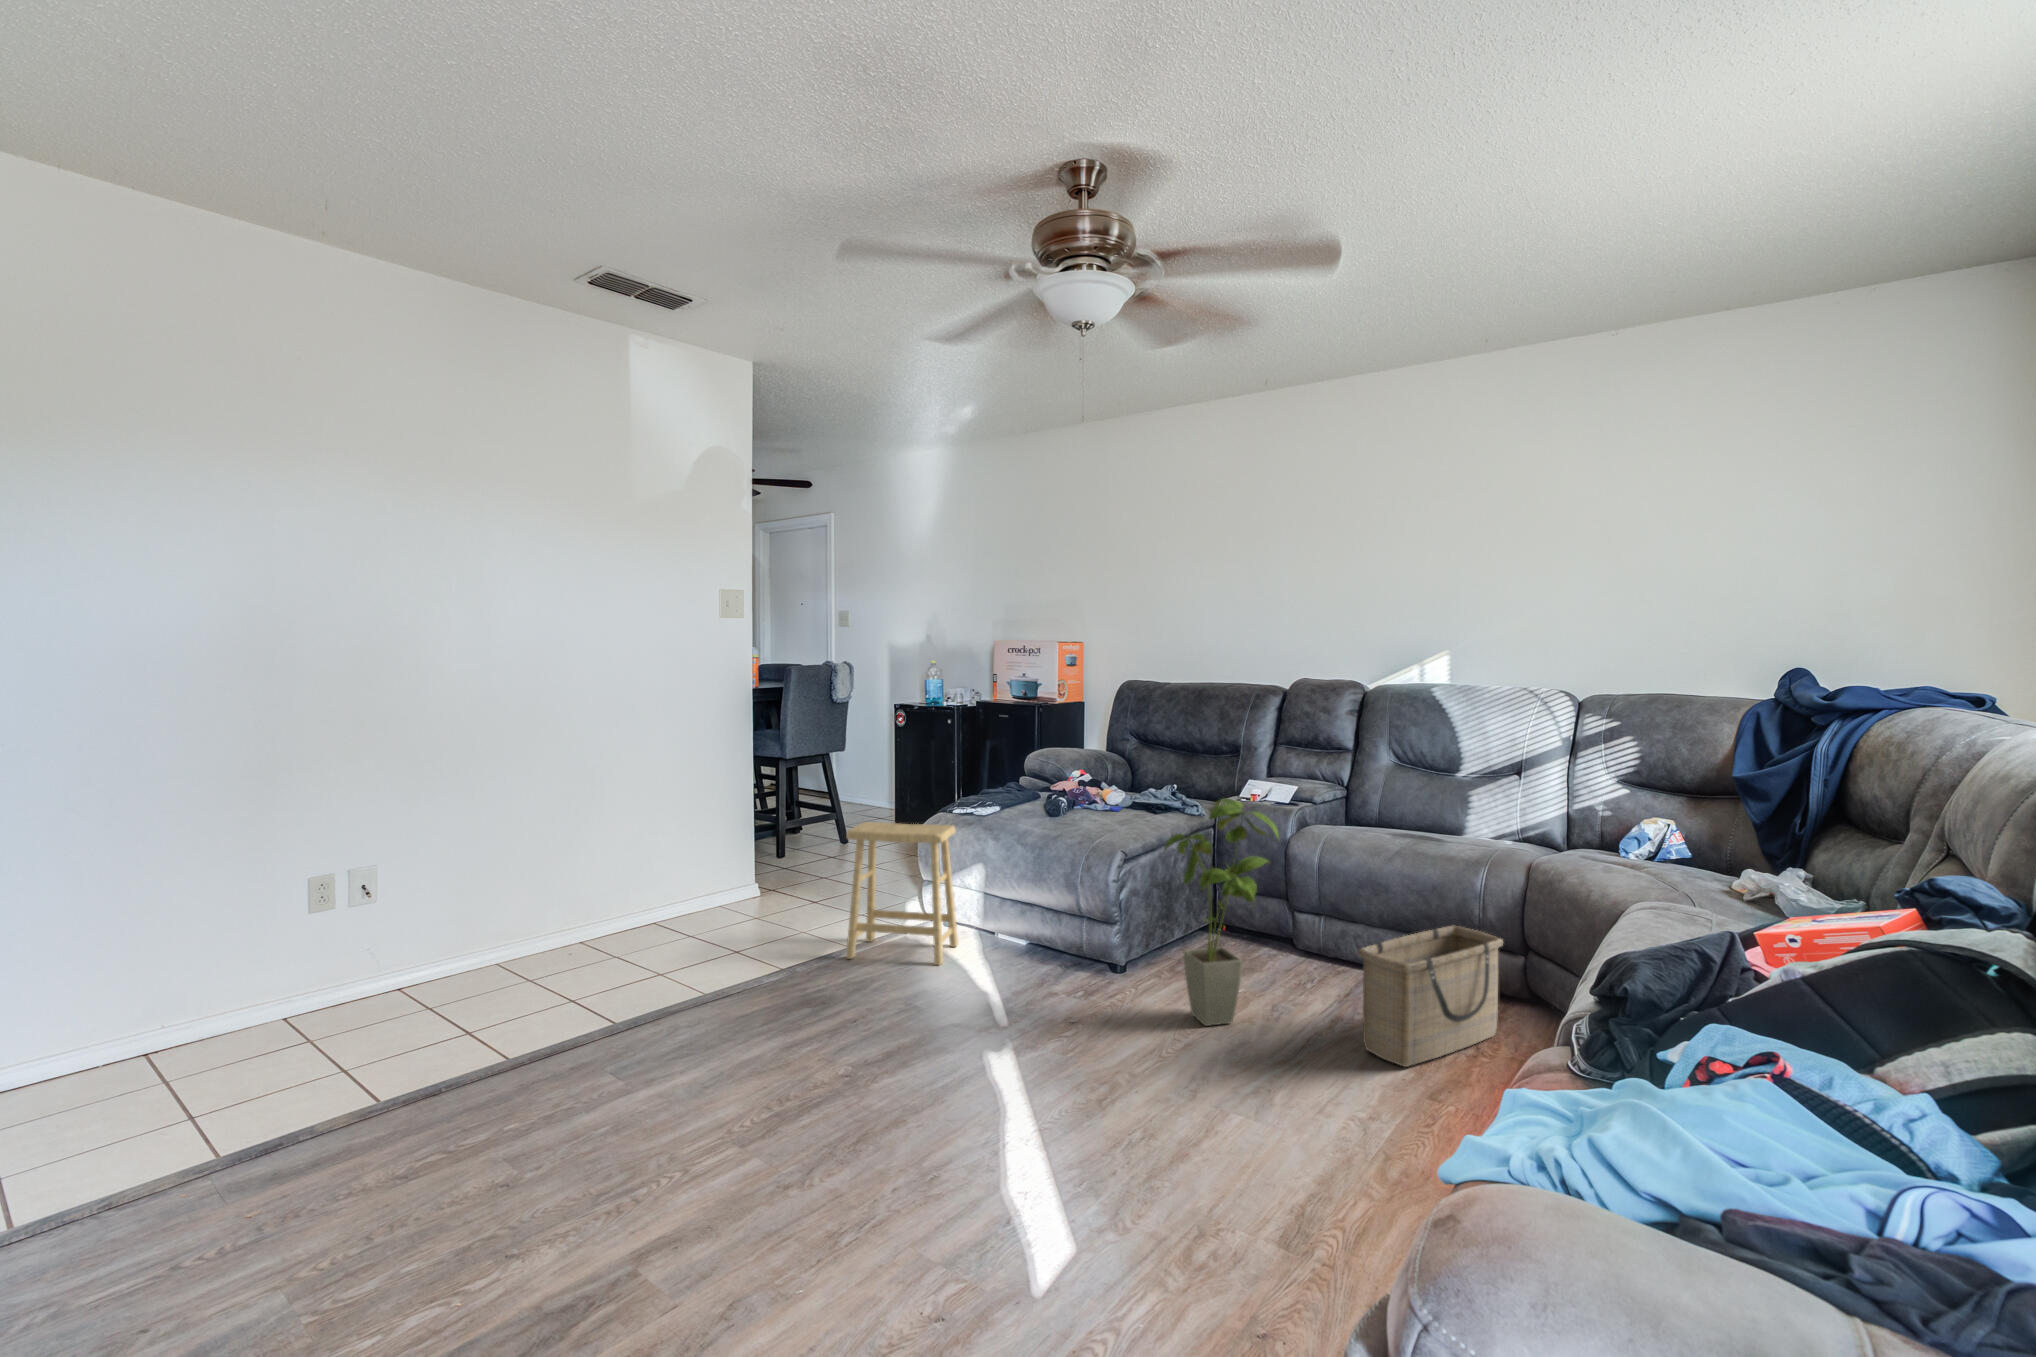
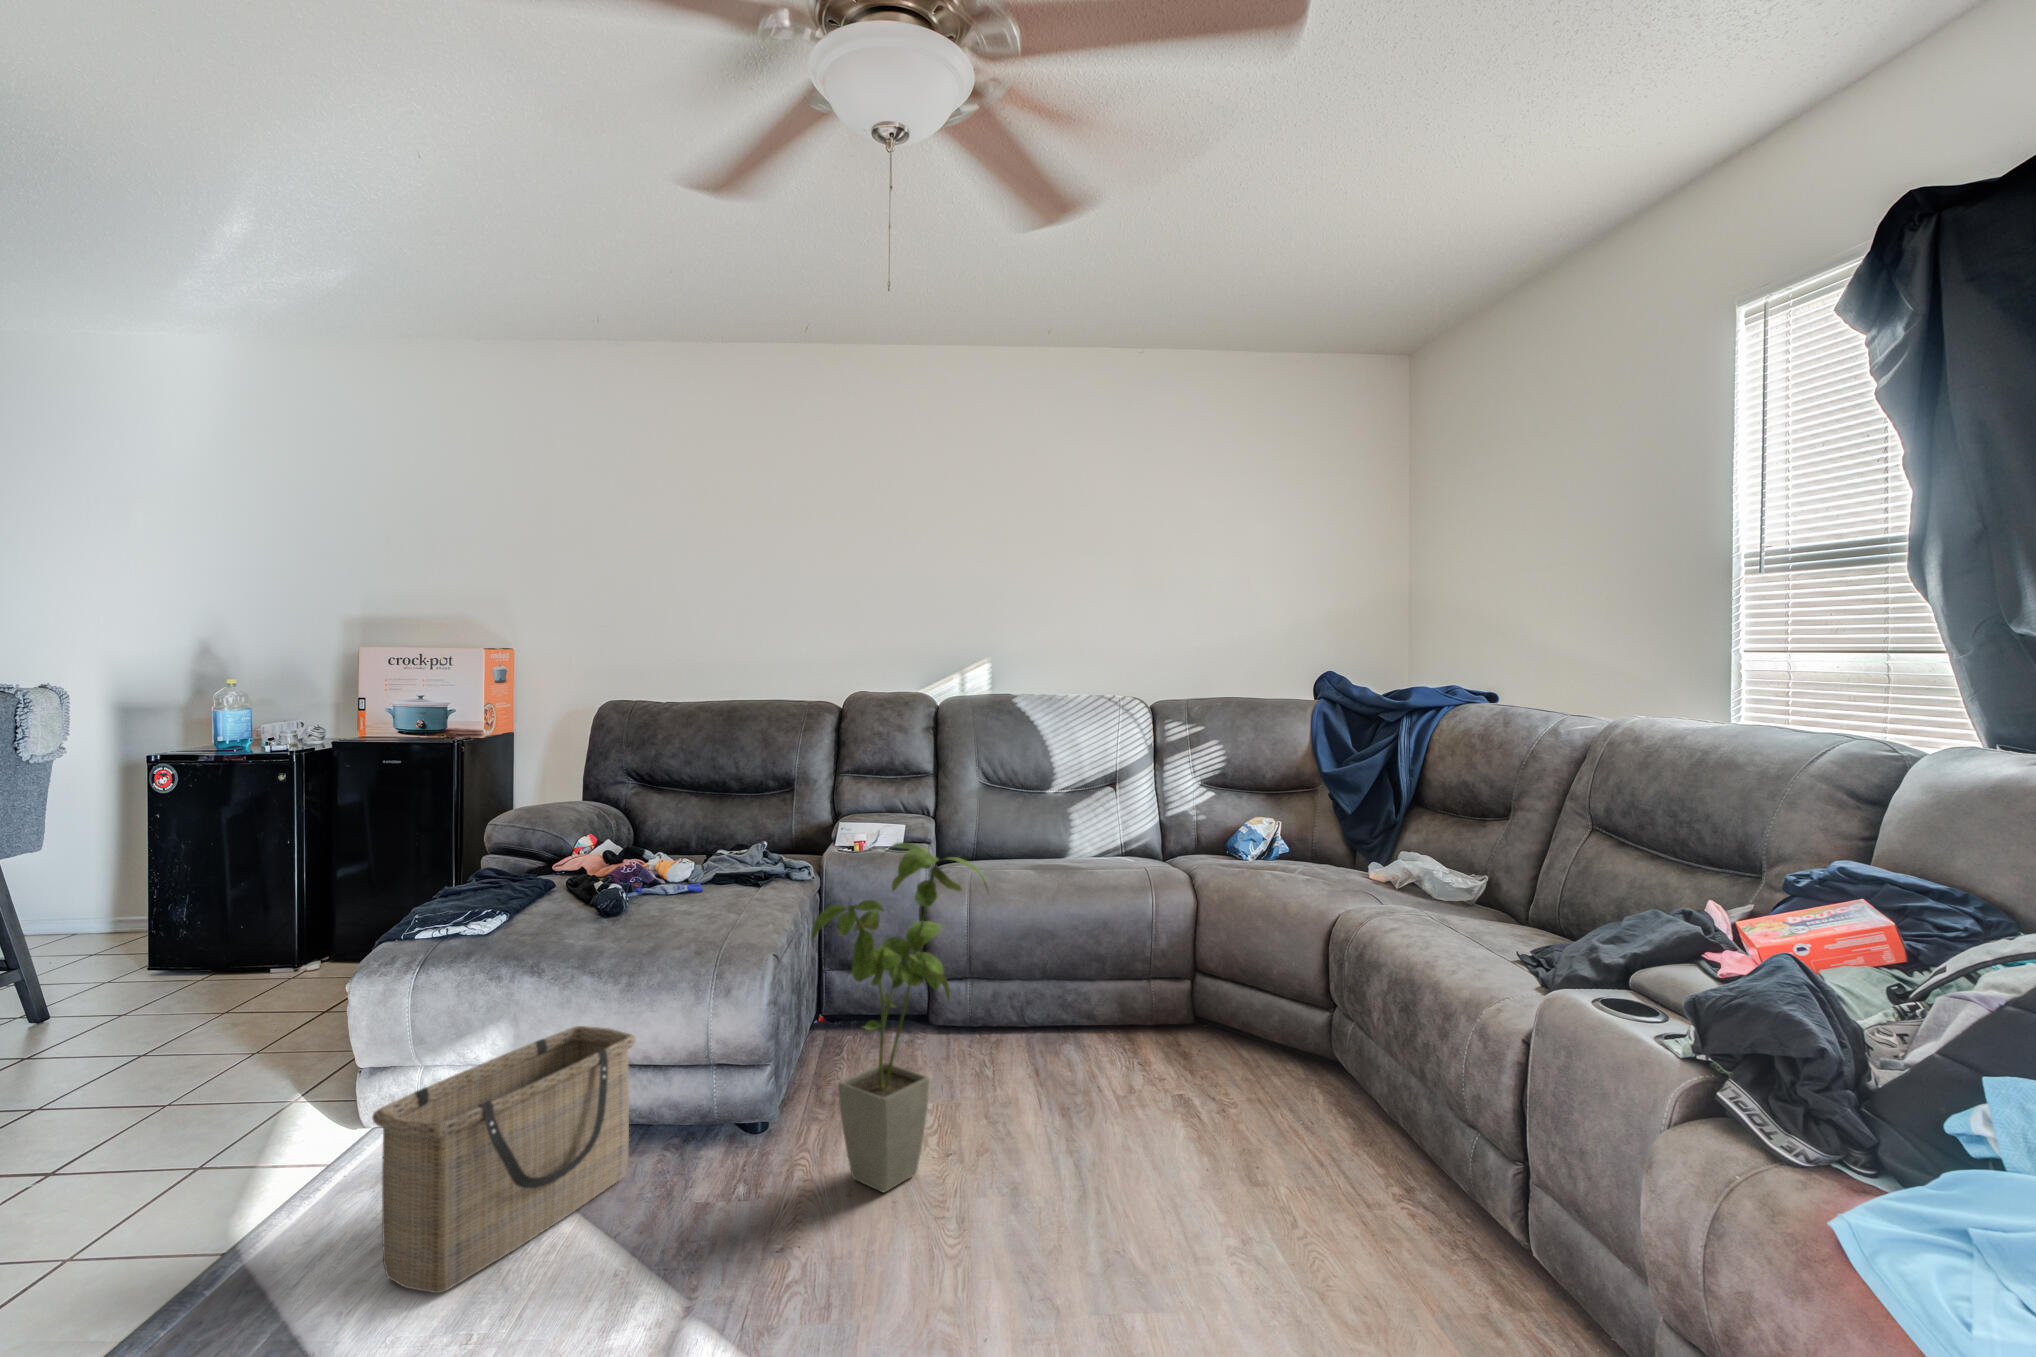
footstool: present [846,822,958,965] -> none [97,948,373,1273]
basket: present [1359,926,1503,1067] -> present [372,1026,636,1293]

